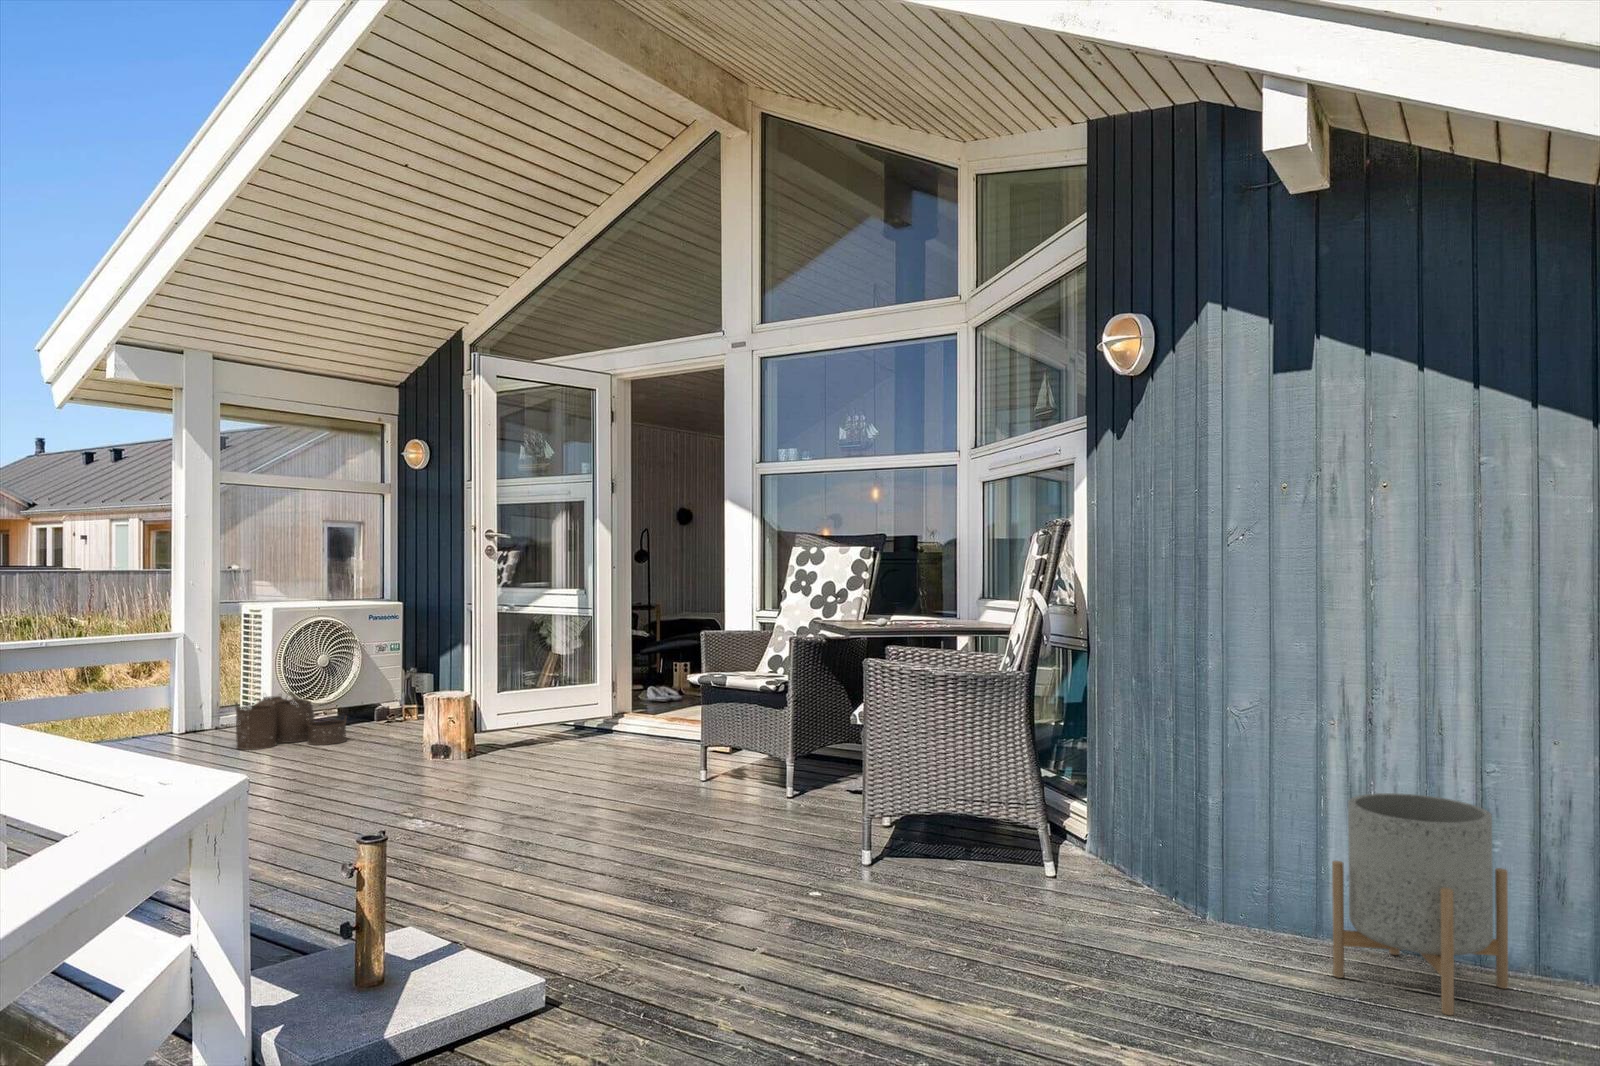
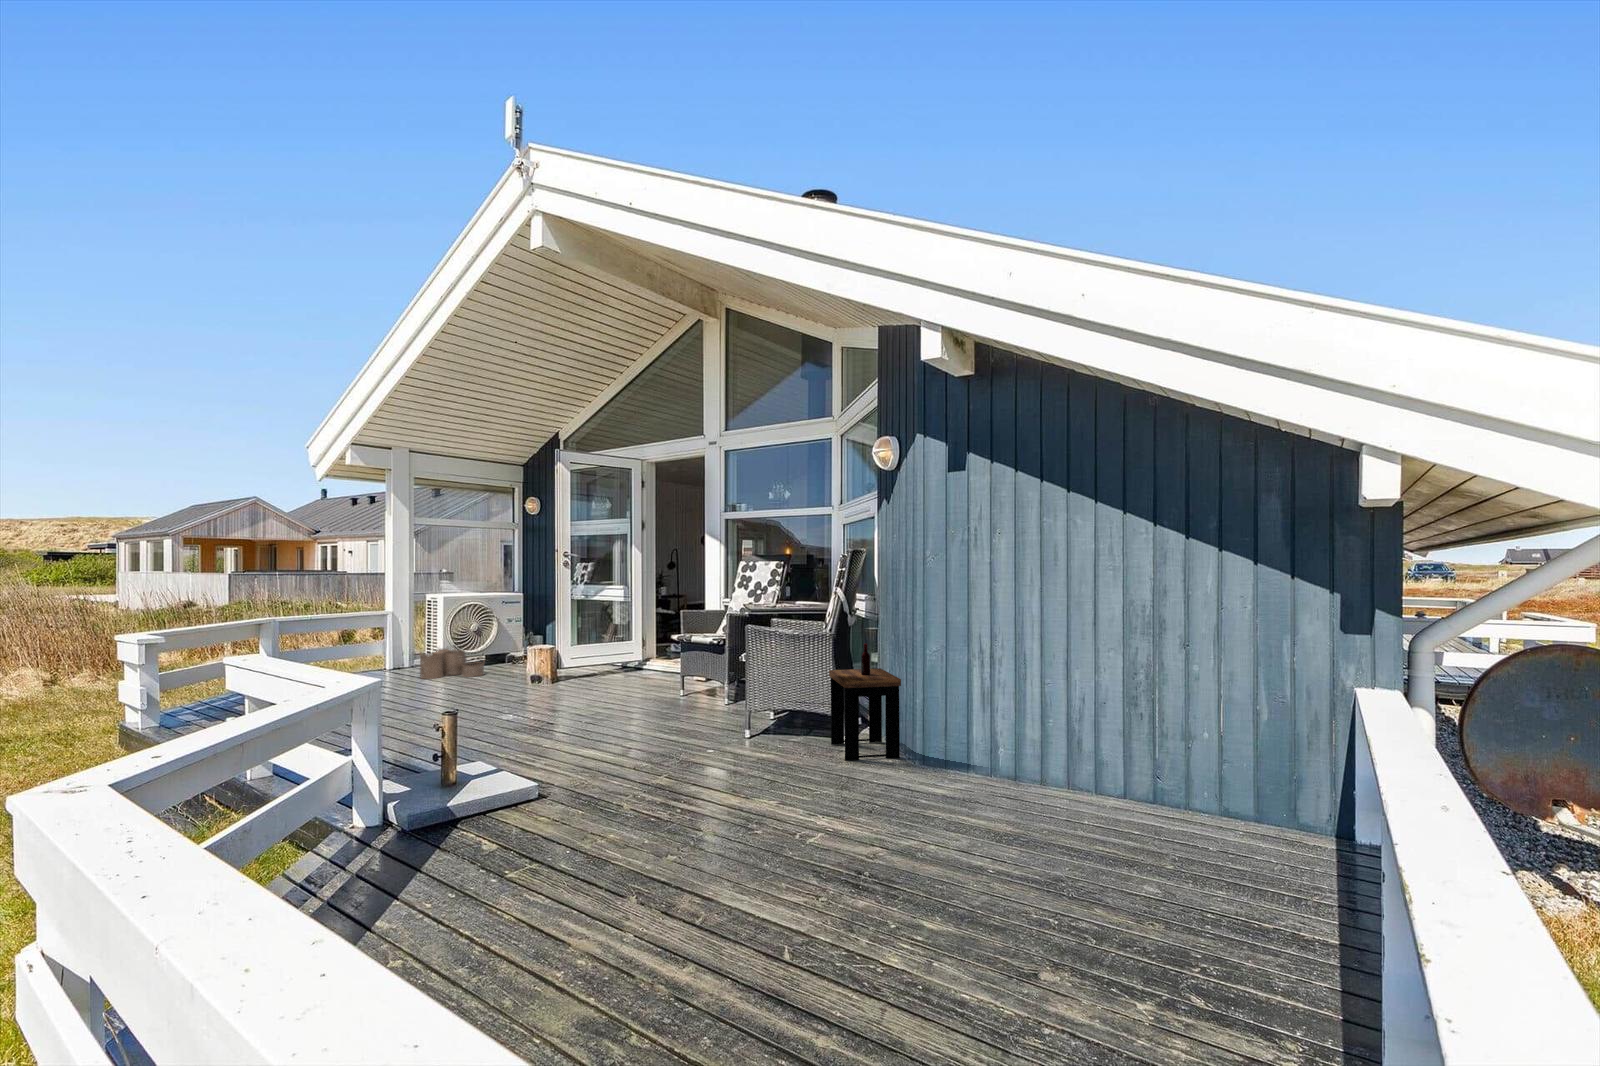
side table: none [1024,692,1176,909] -> present [829,643,901,761]
planter: present [1332,793,1508,1015] -> none [954,696,1042,809]

